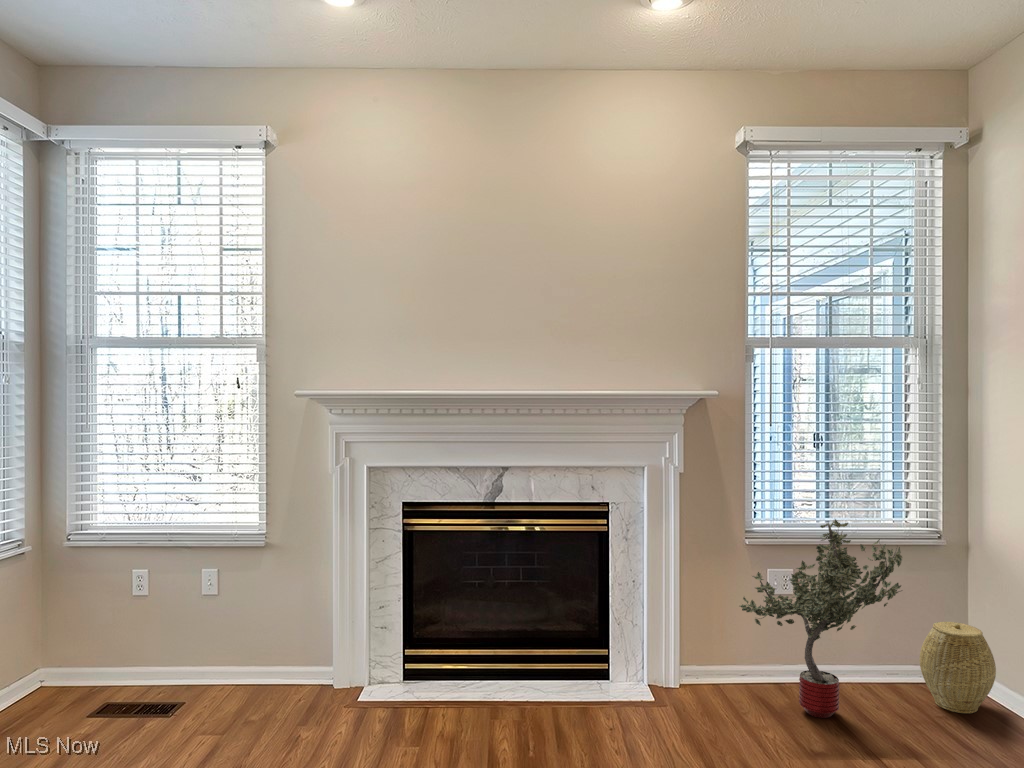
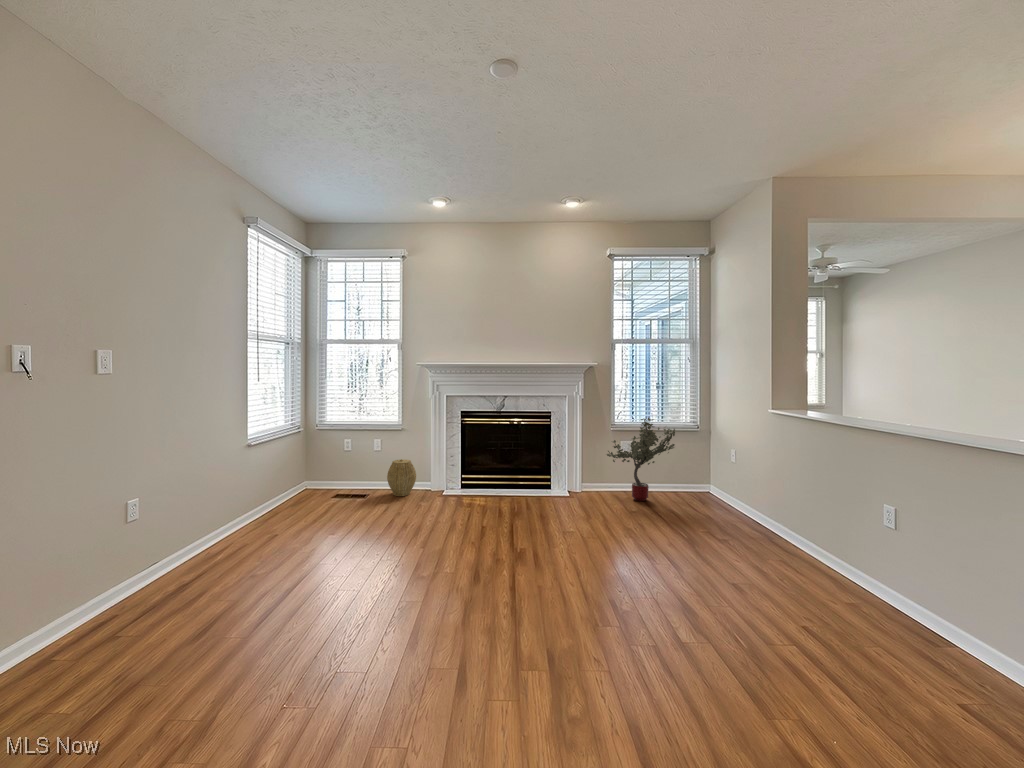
woven basket: present [919,622,996,713] -> present [387,459,416,496]

